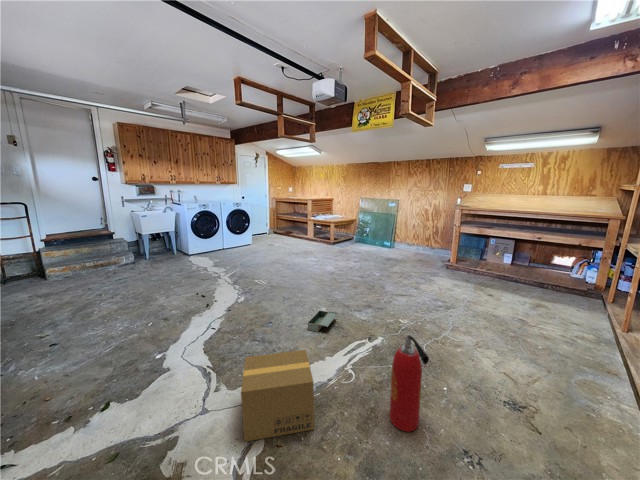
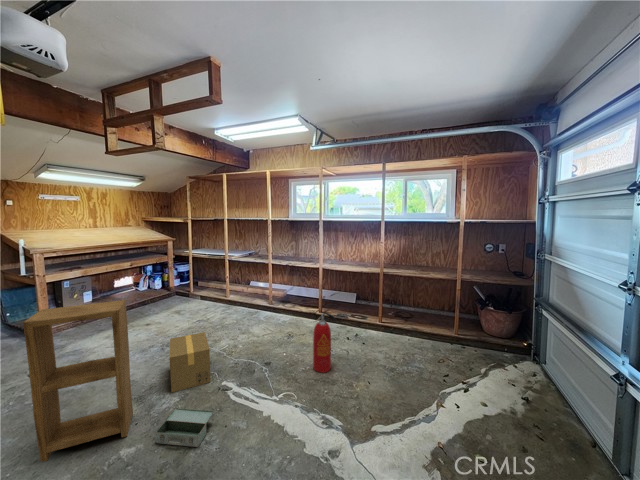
shelving unit: none [323,227,350,309] -> present [23,300,133,462]
cardboard box: present [241,350,314,442] -> present [170,332,211,392]

